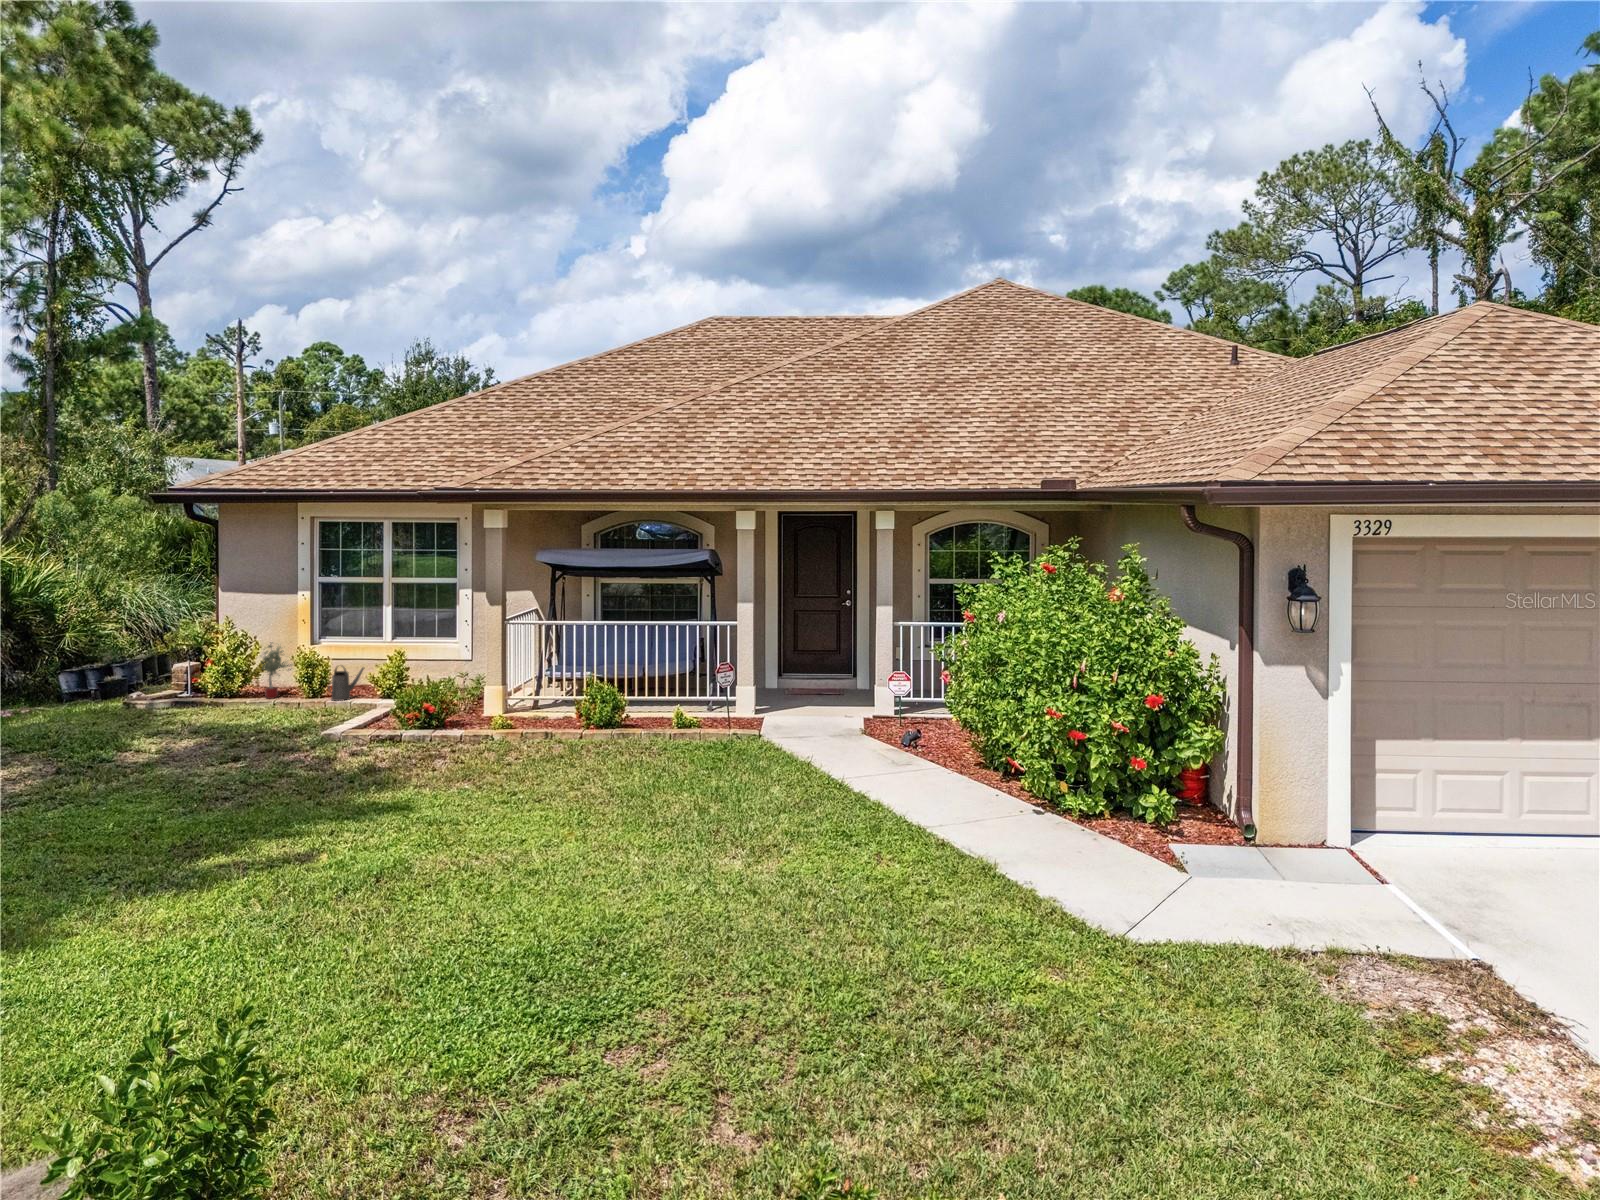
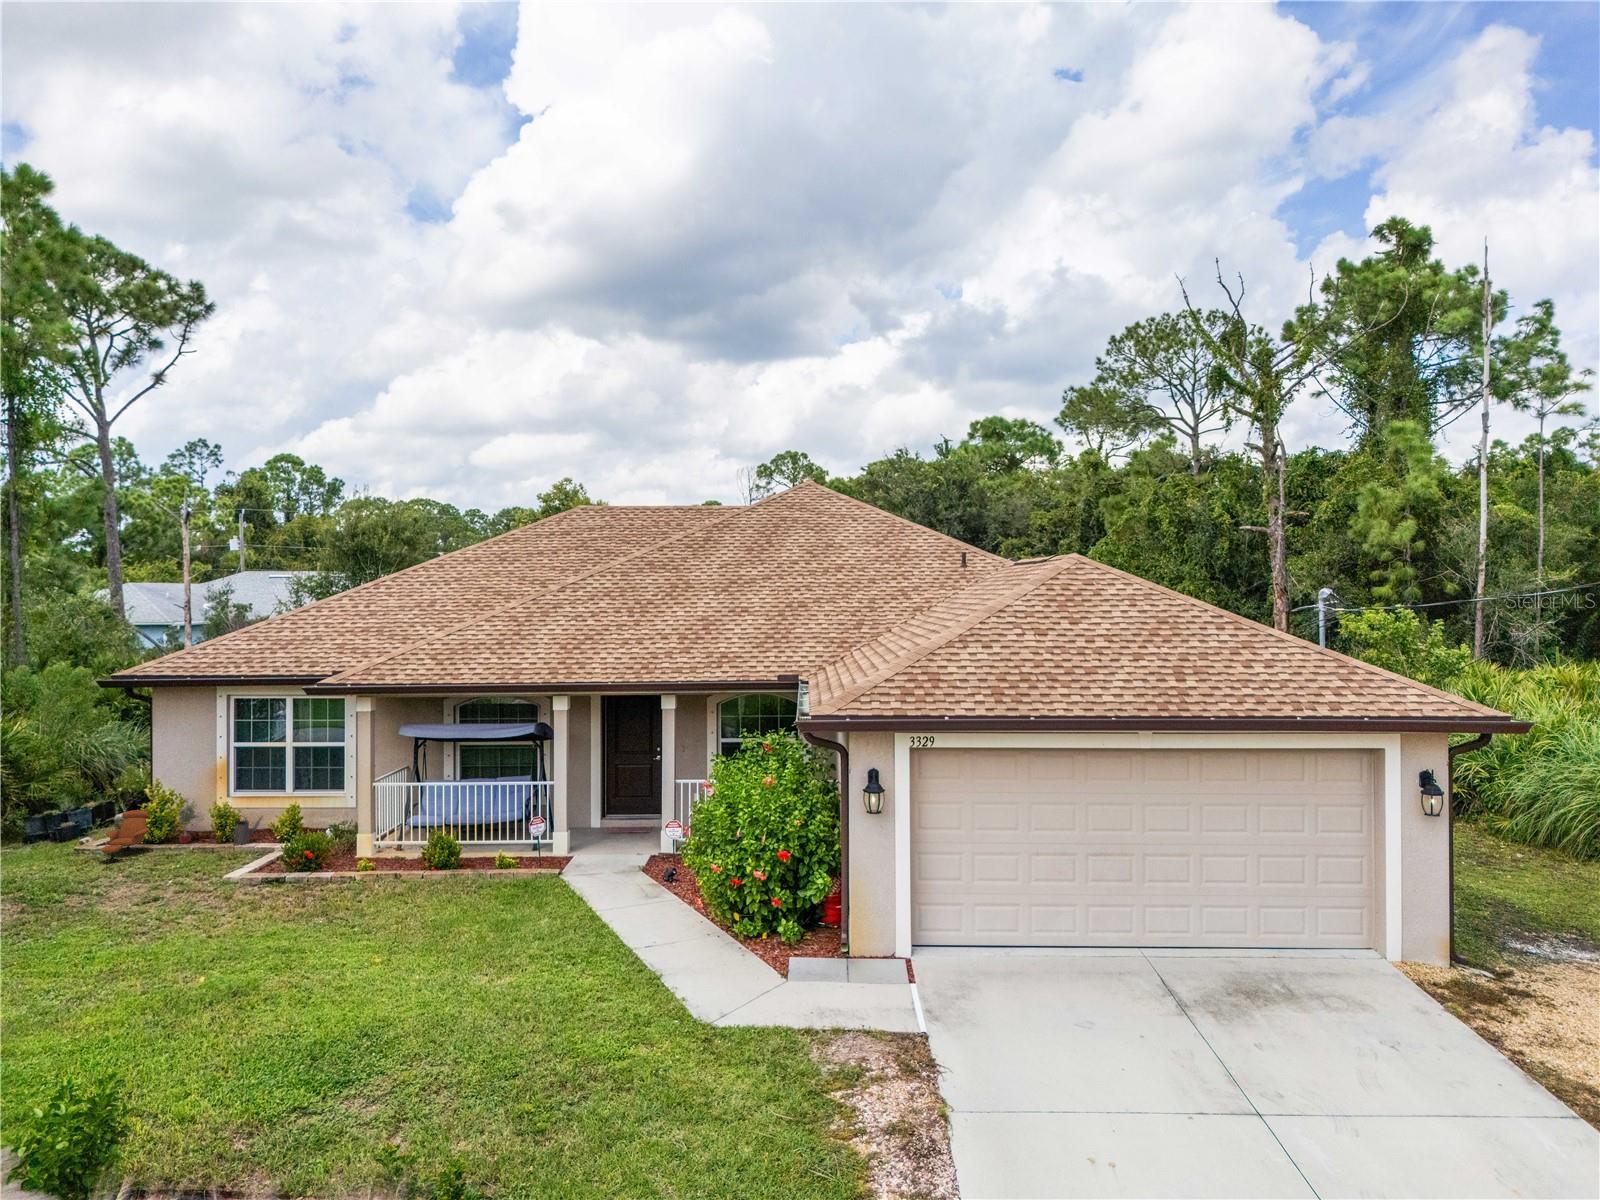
lounge chair: none [167,654,227,718] -> present [100,810,149,864]

